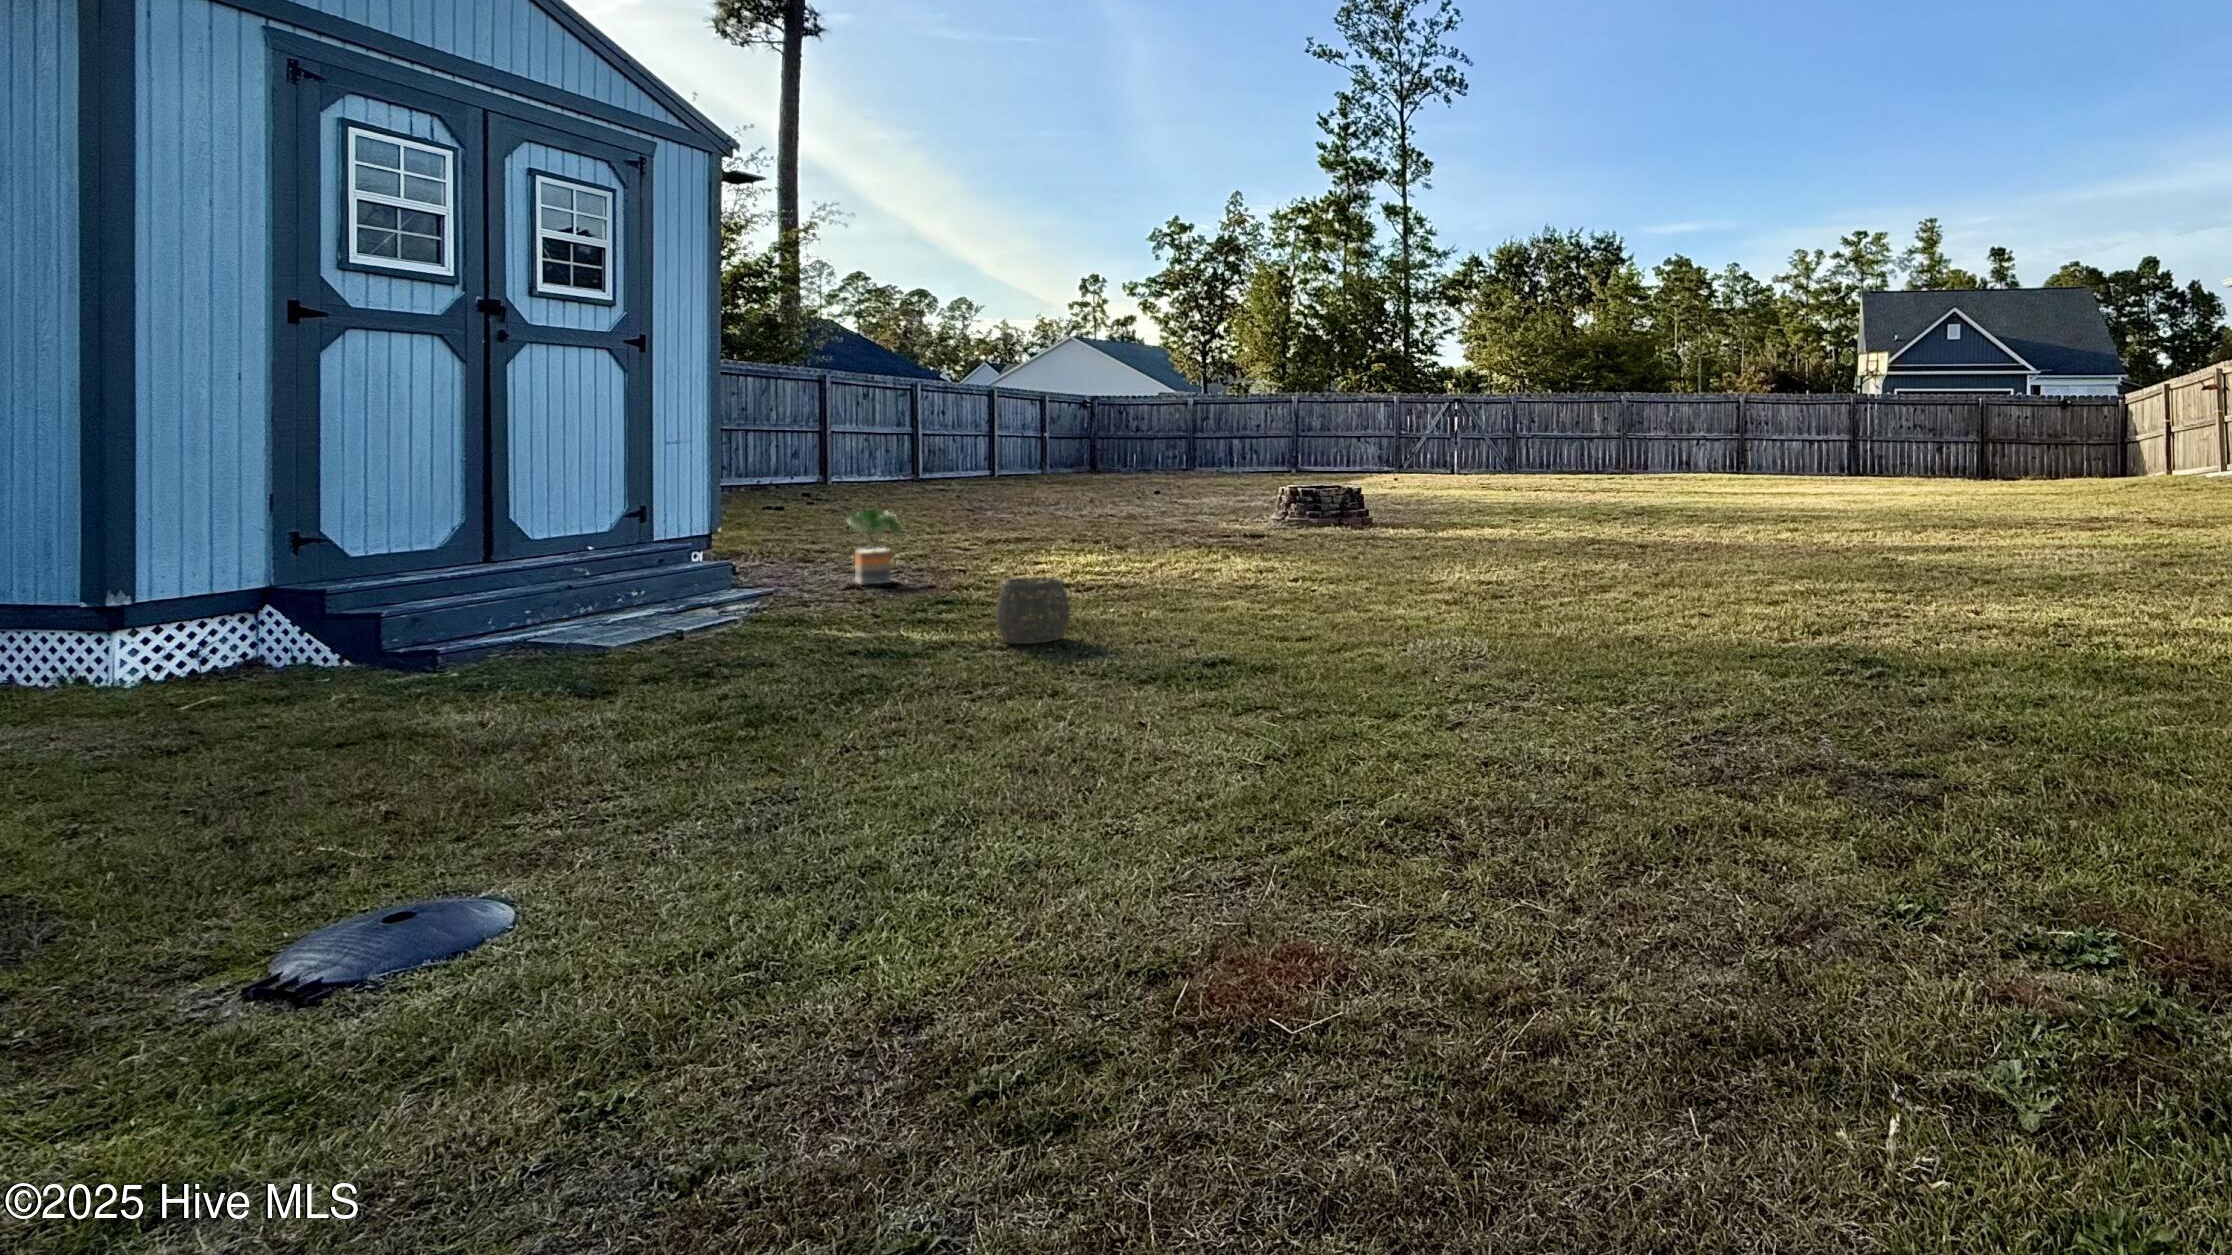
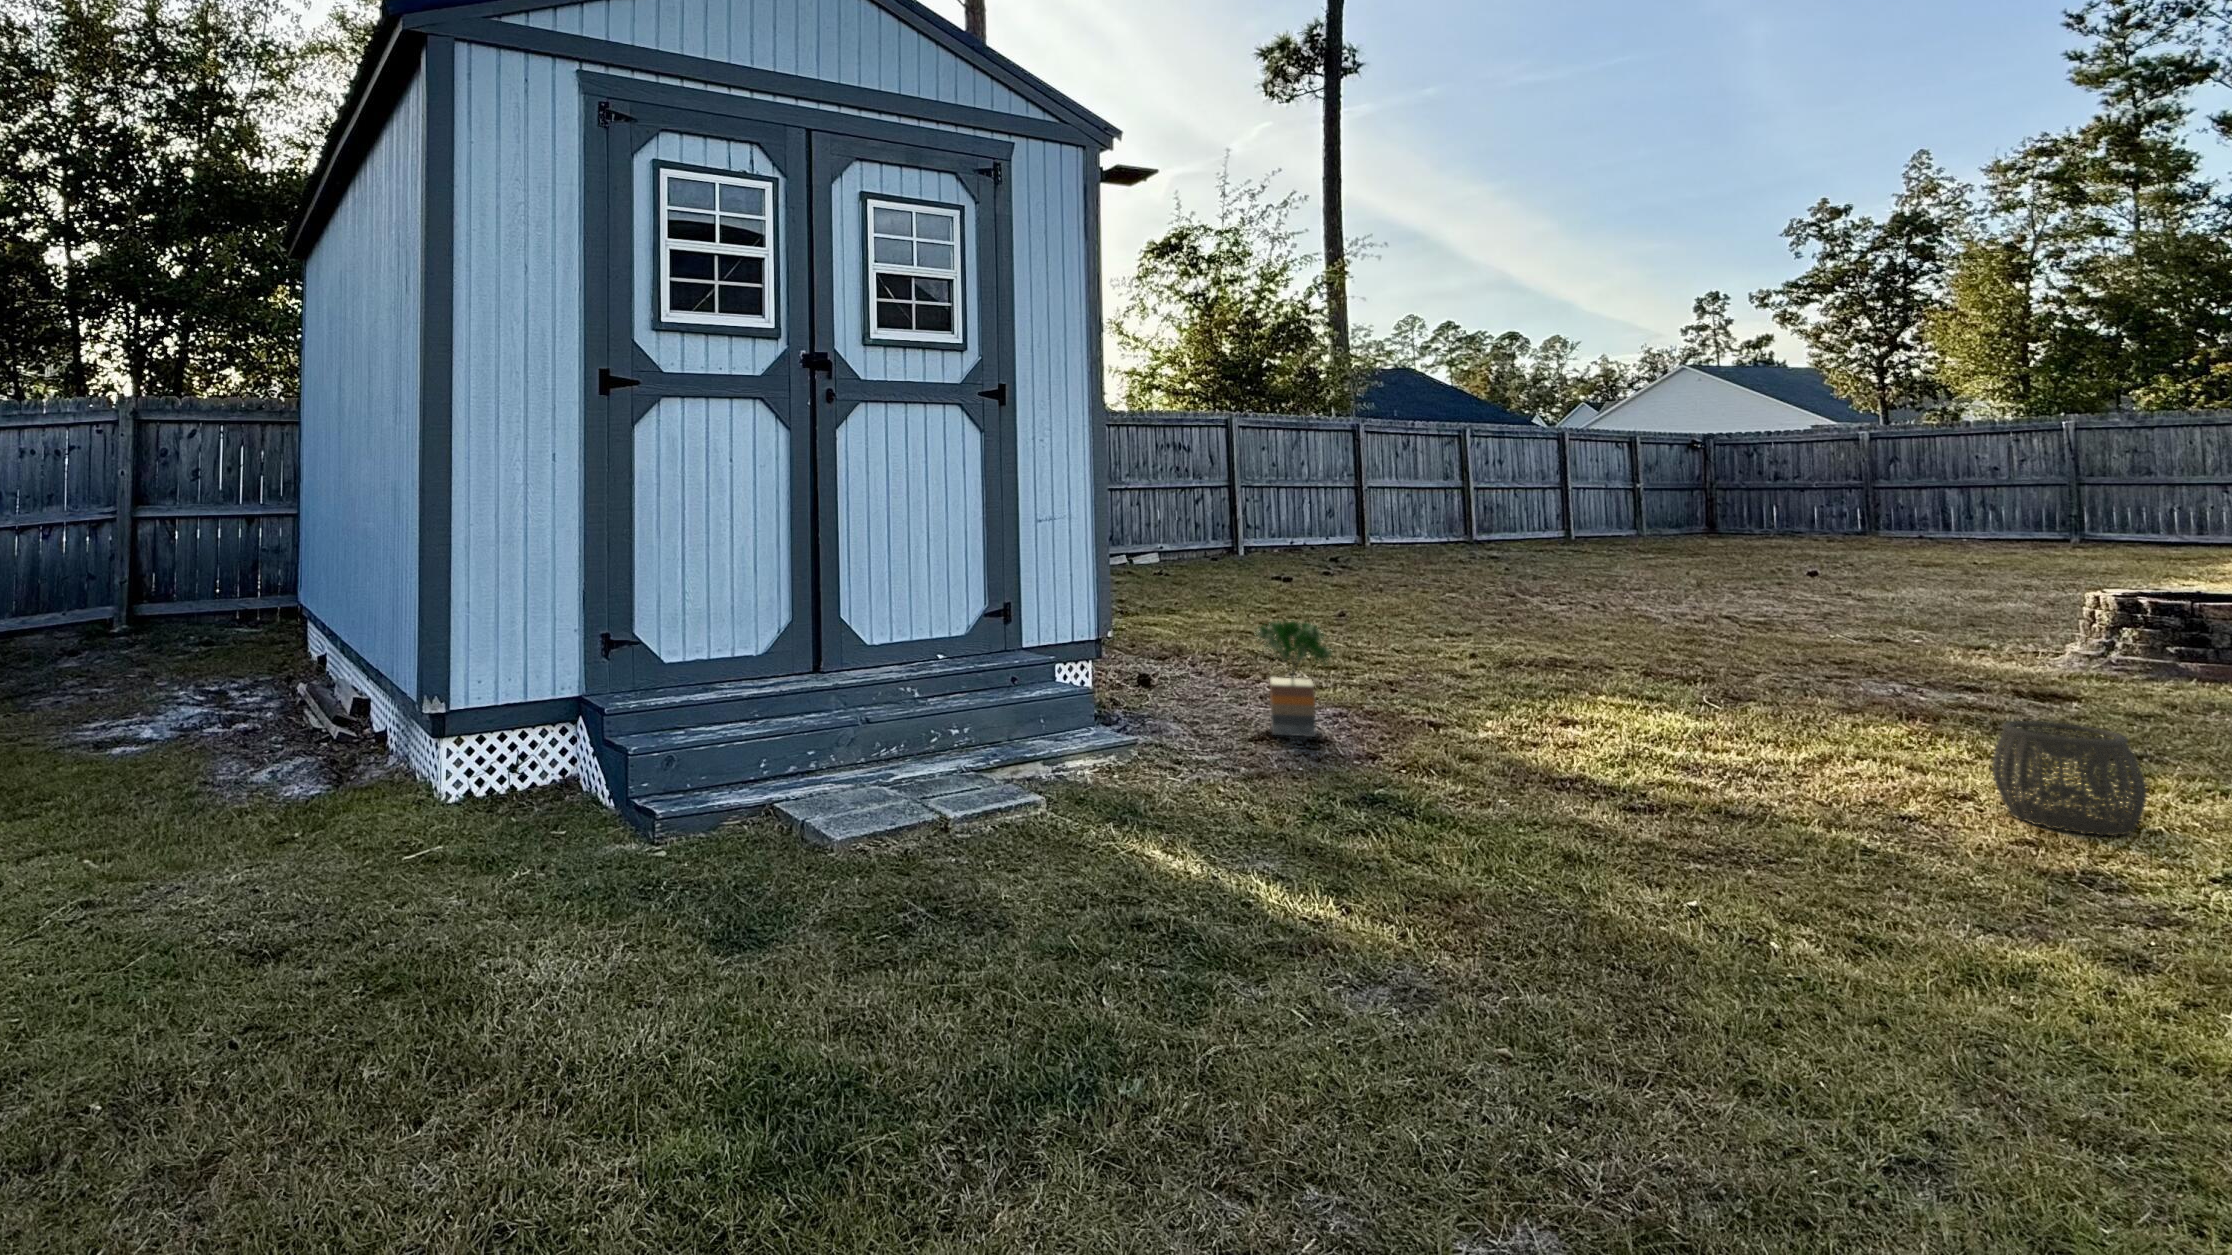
woven basket: present [996,577,1070,644] -> present [1992,721,2147,836]

